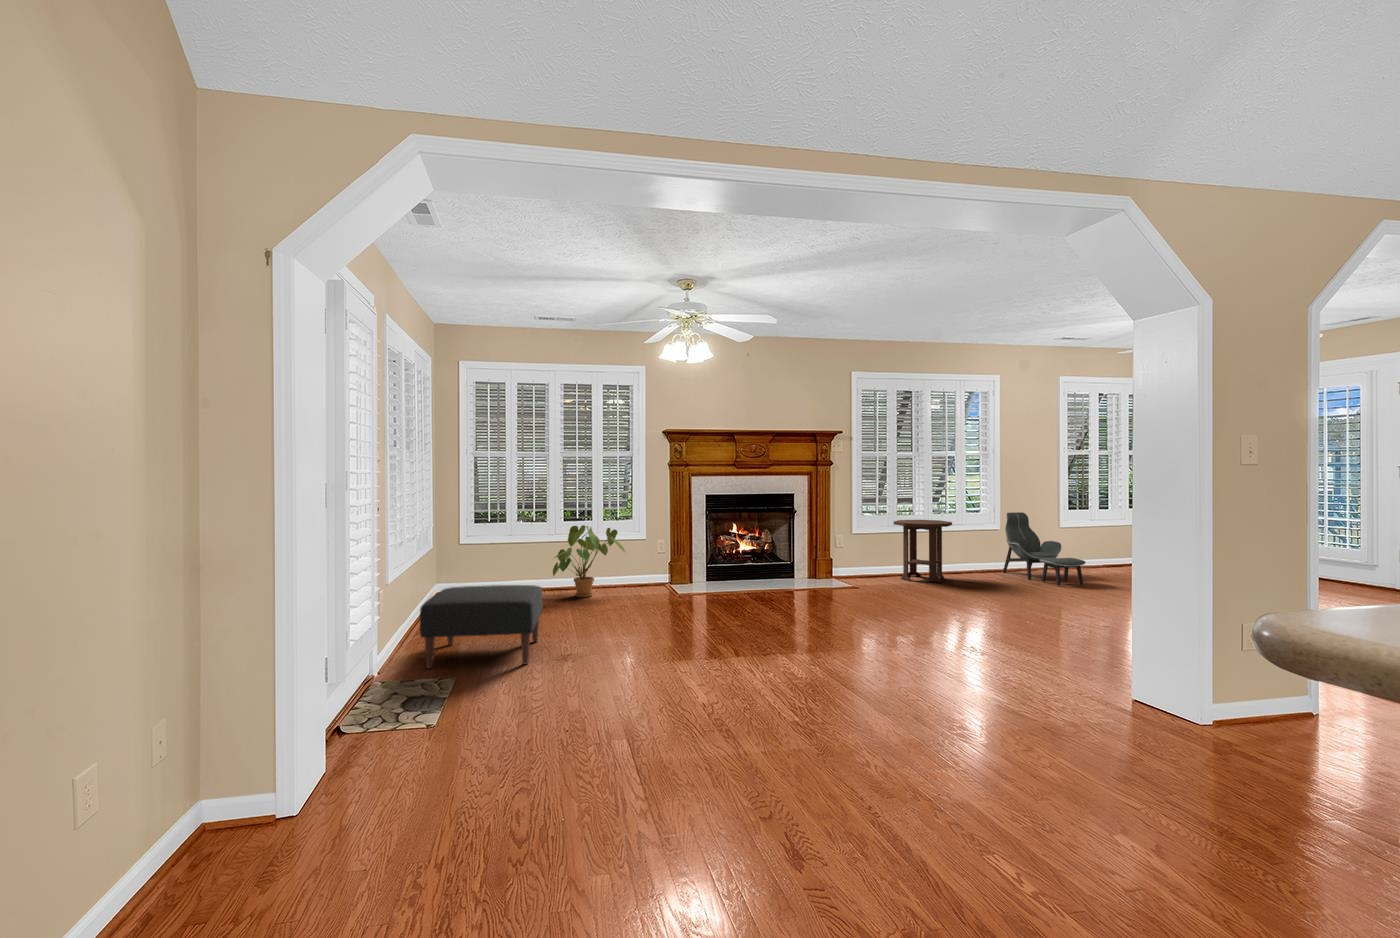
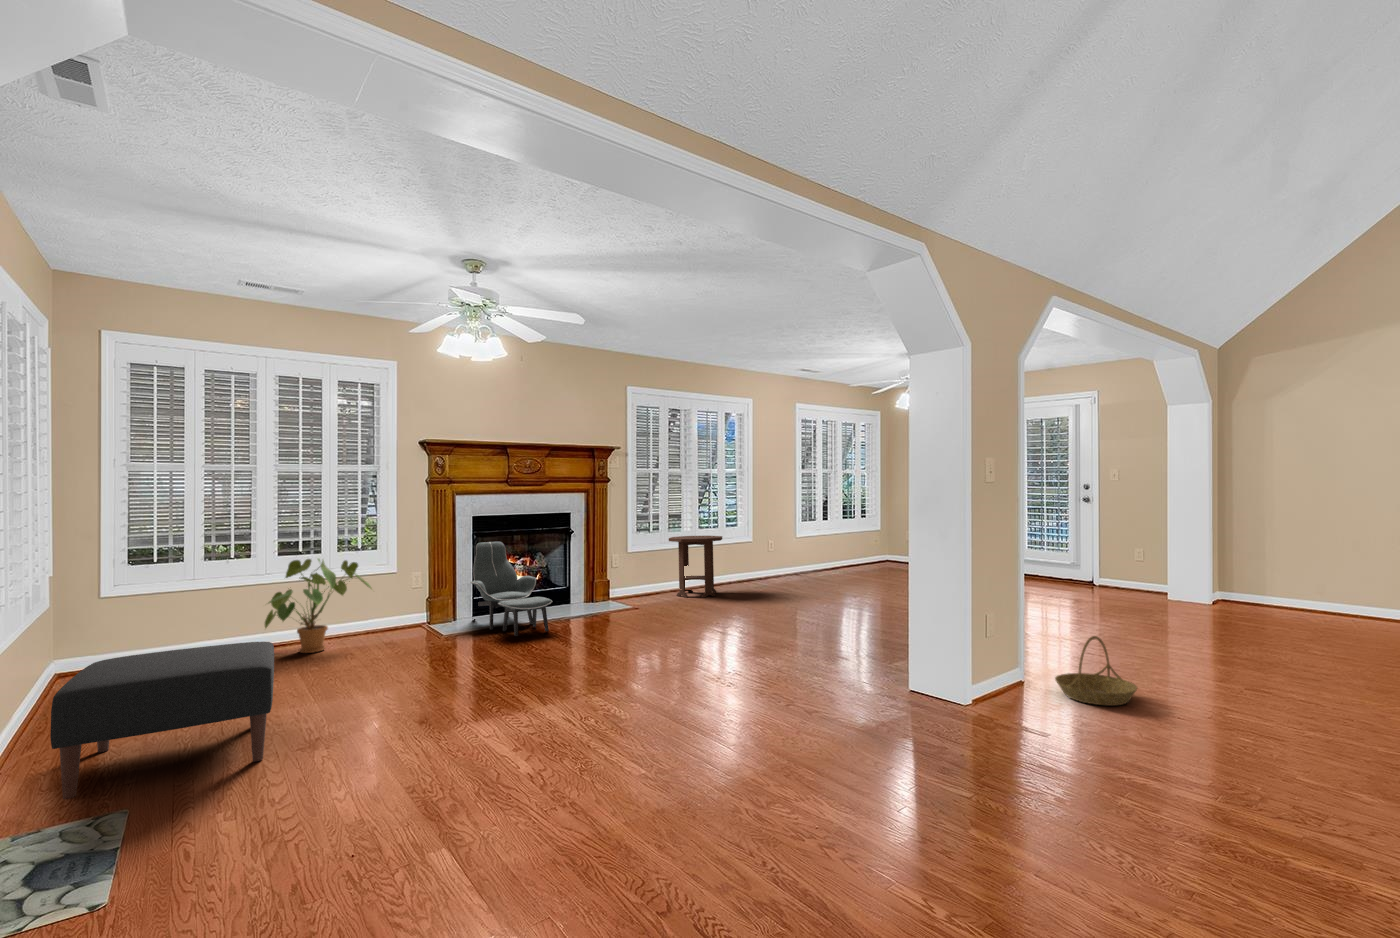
lounge chair: present [1003,512,1086,586] -> present [470,542,552,636]
basket: none [1233,667,1338,747] -> present [1055,636,1137,706]

